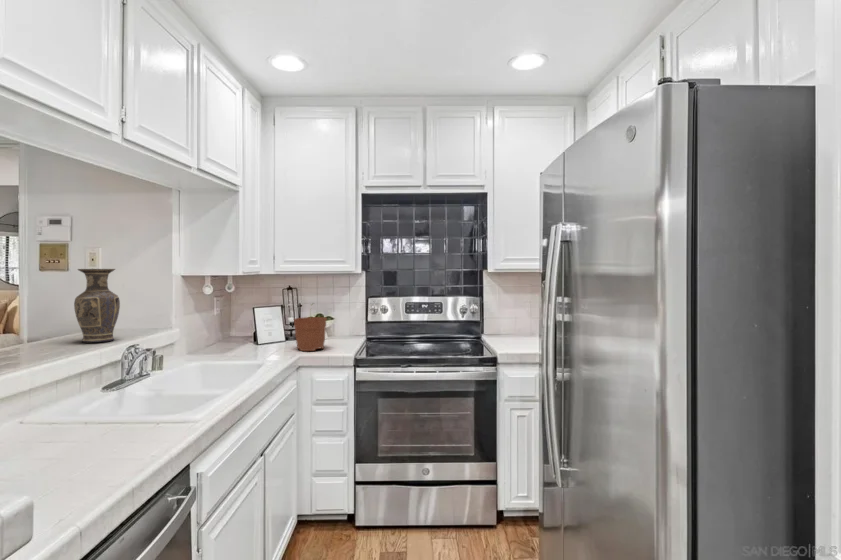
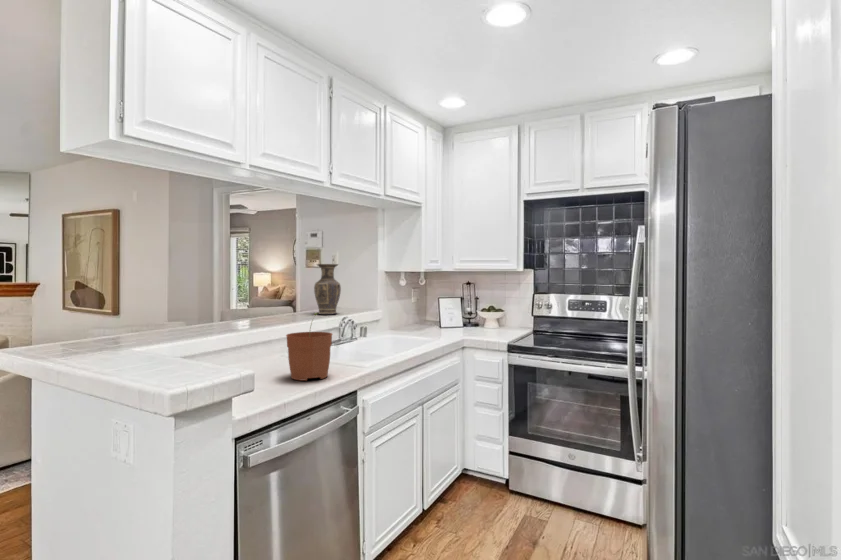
plant pot: present [294,317,326,351] -> present [286,313,332,380]

